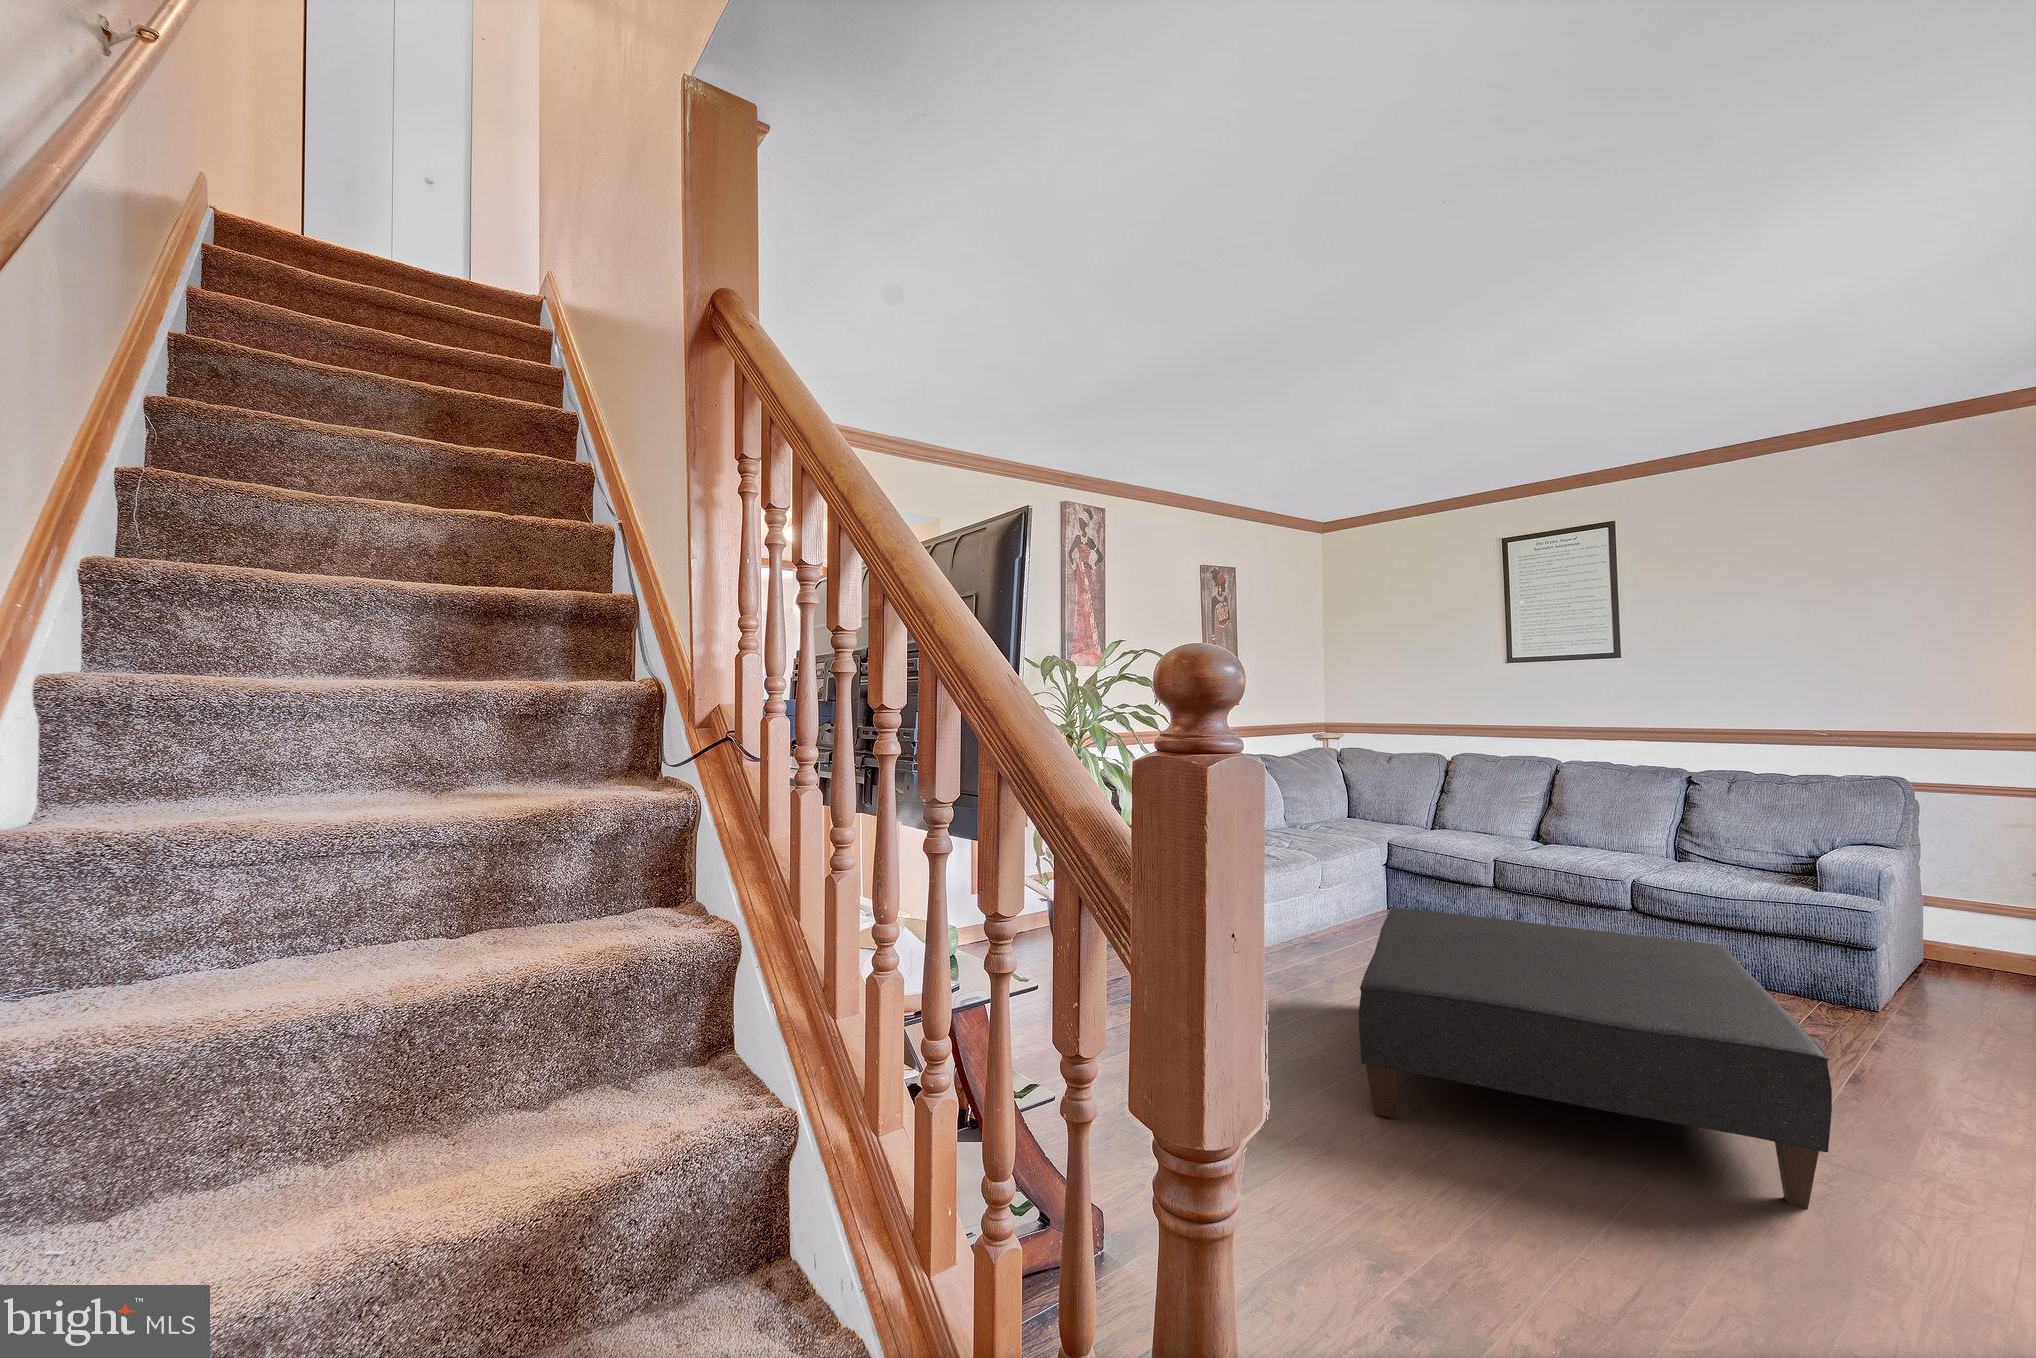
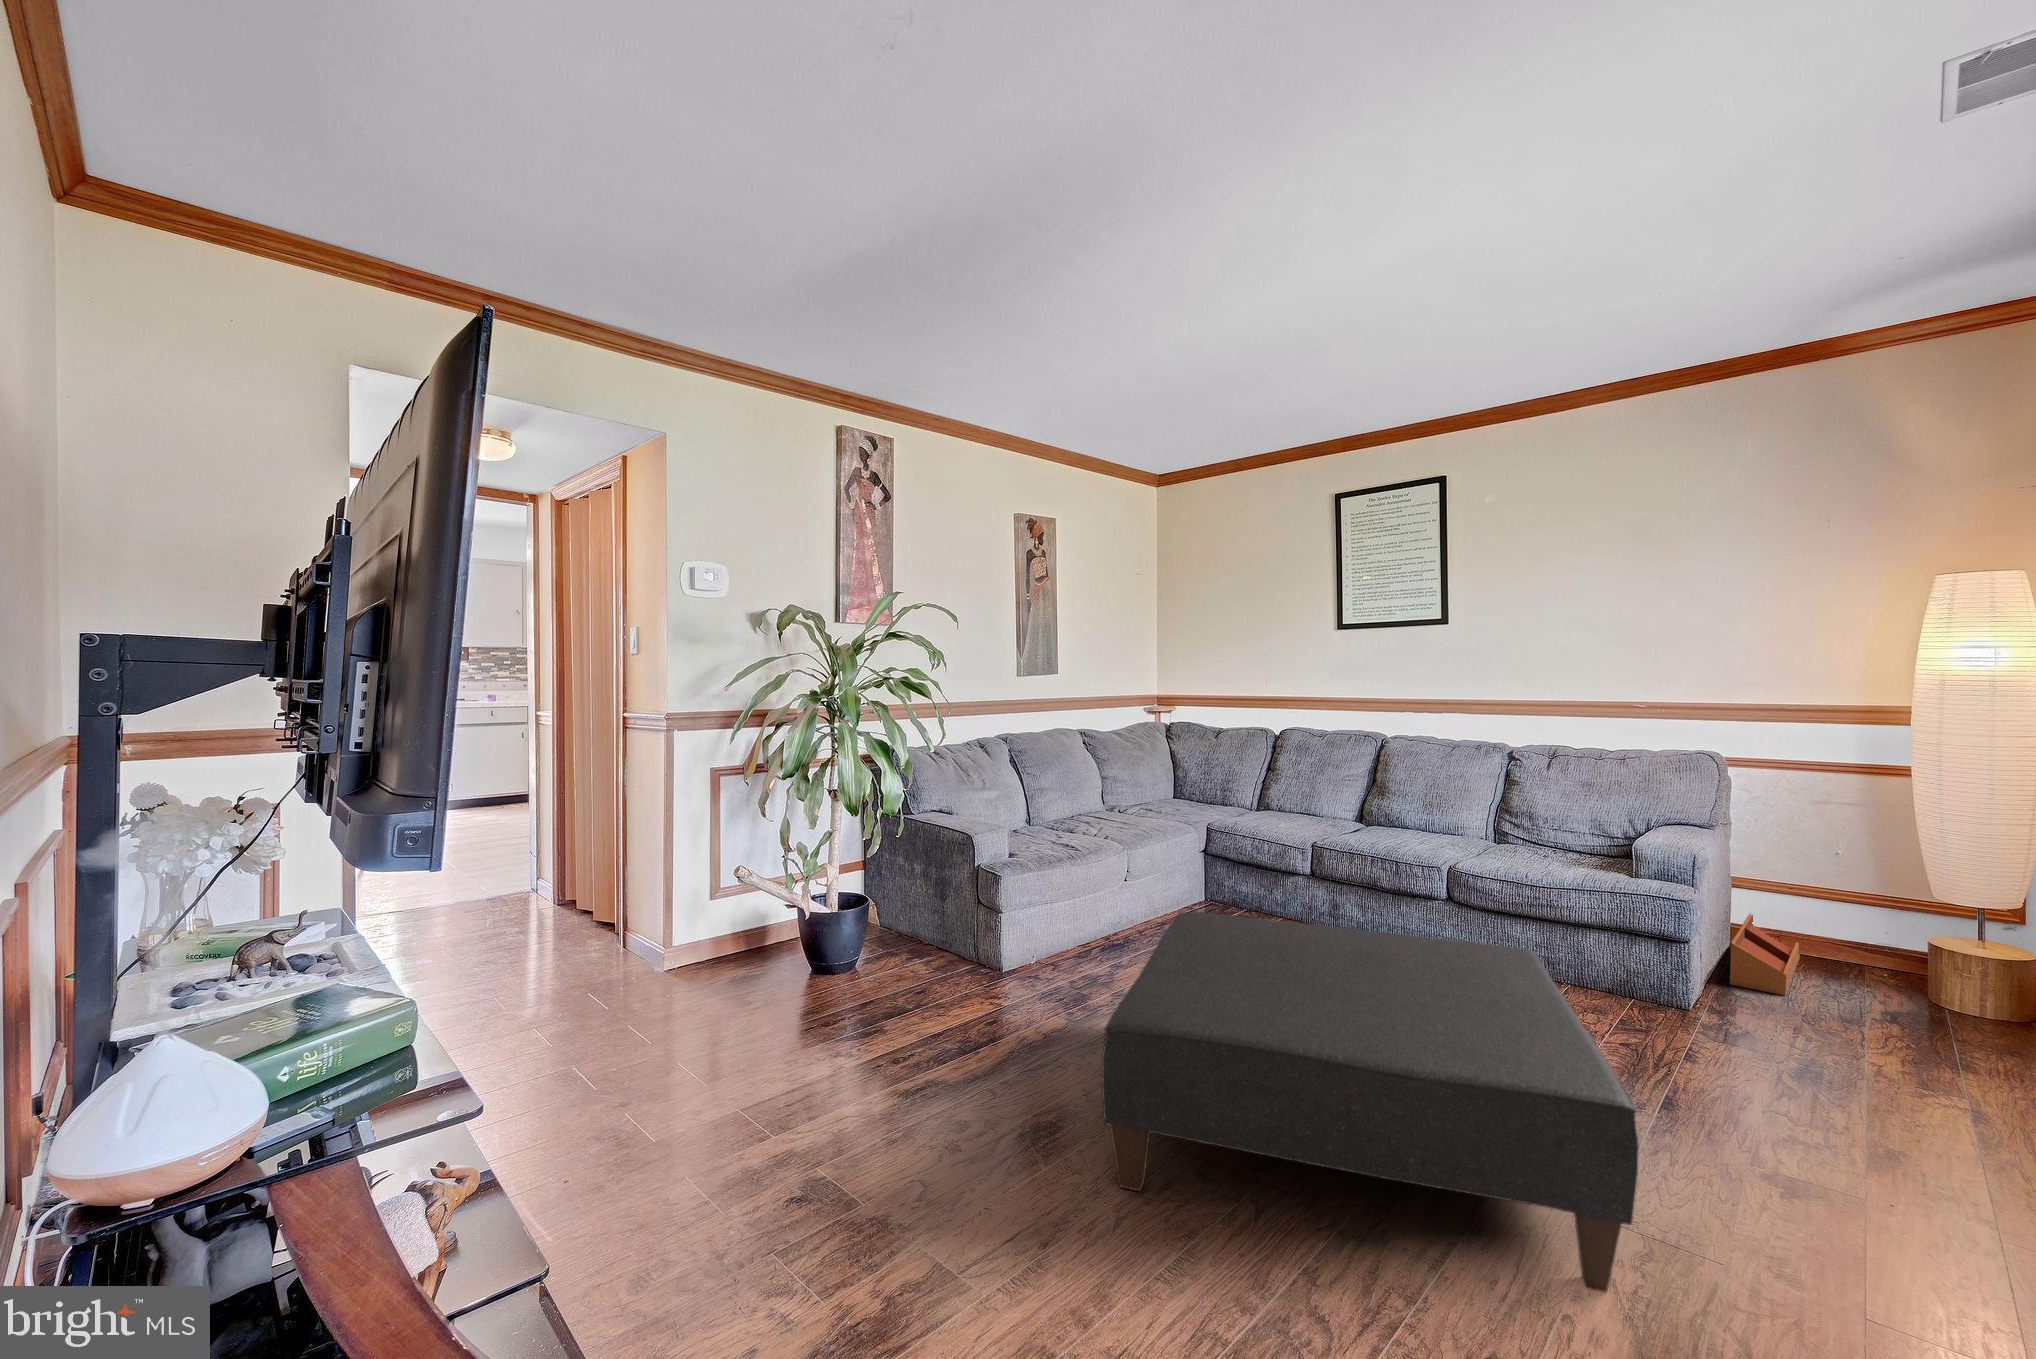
storage bin: none [1922,931,1999,1006] -> present [1730,914,1800,996]

